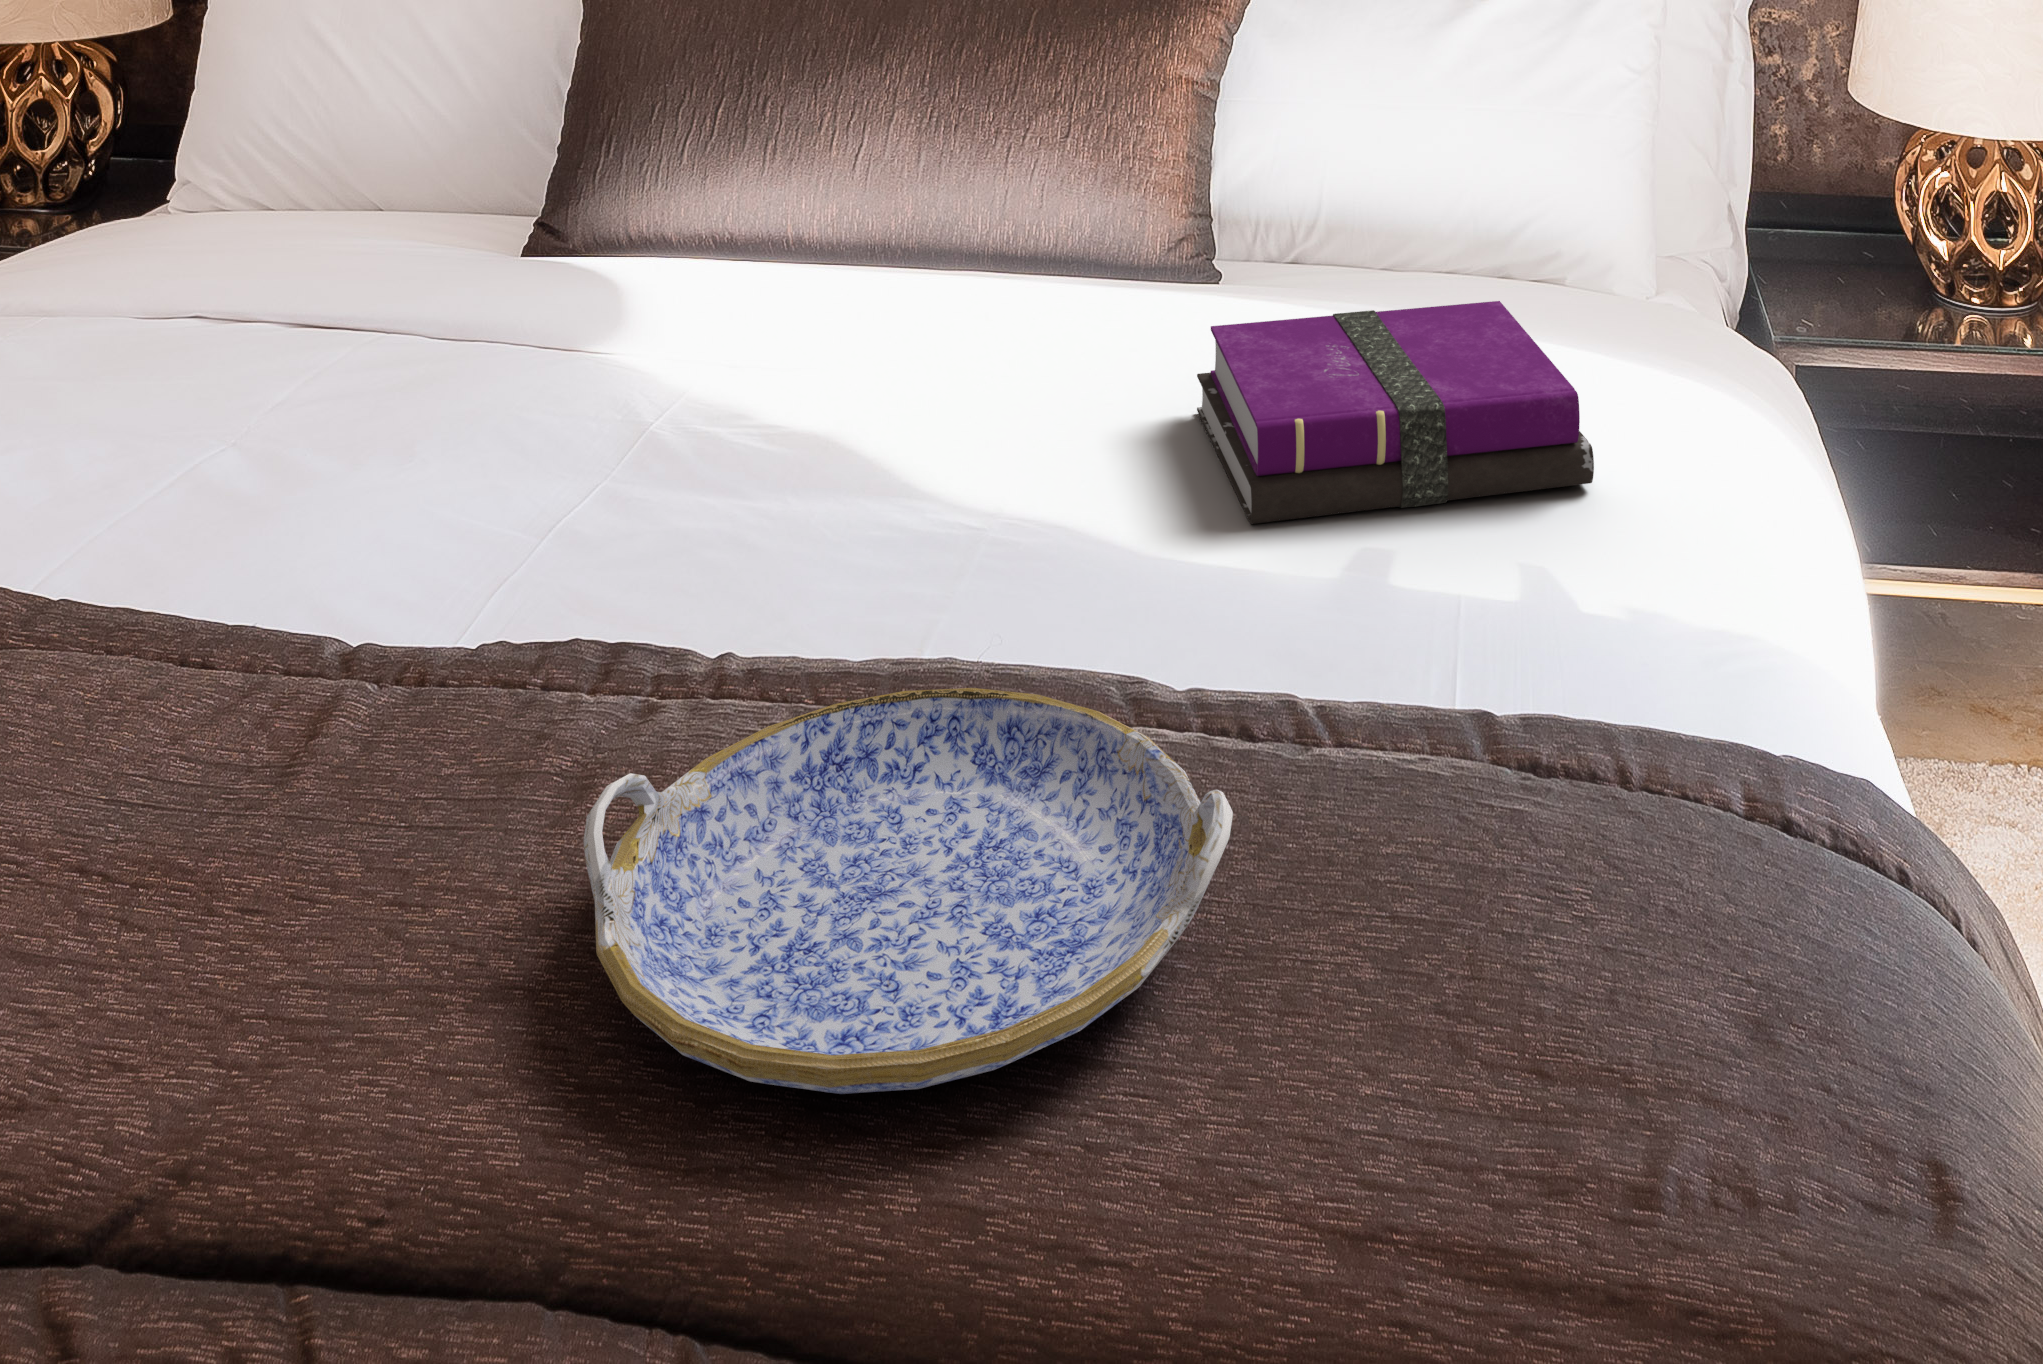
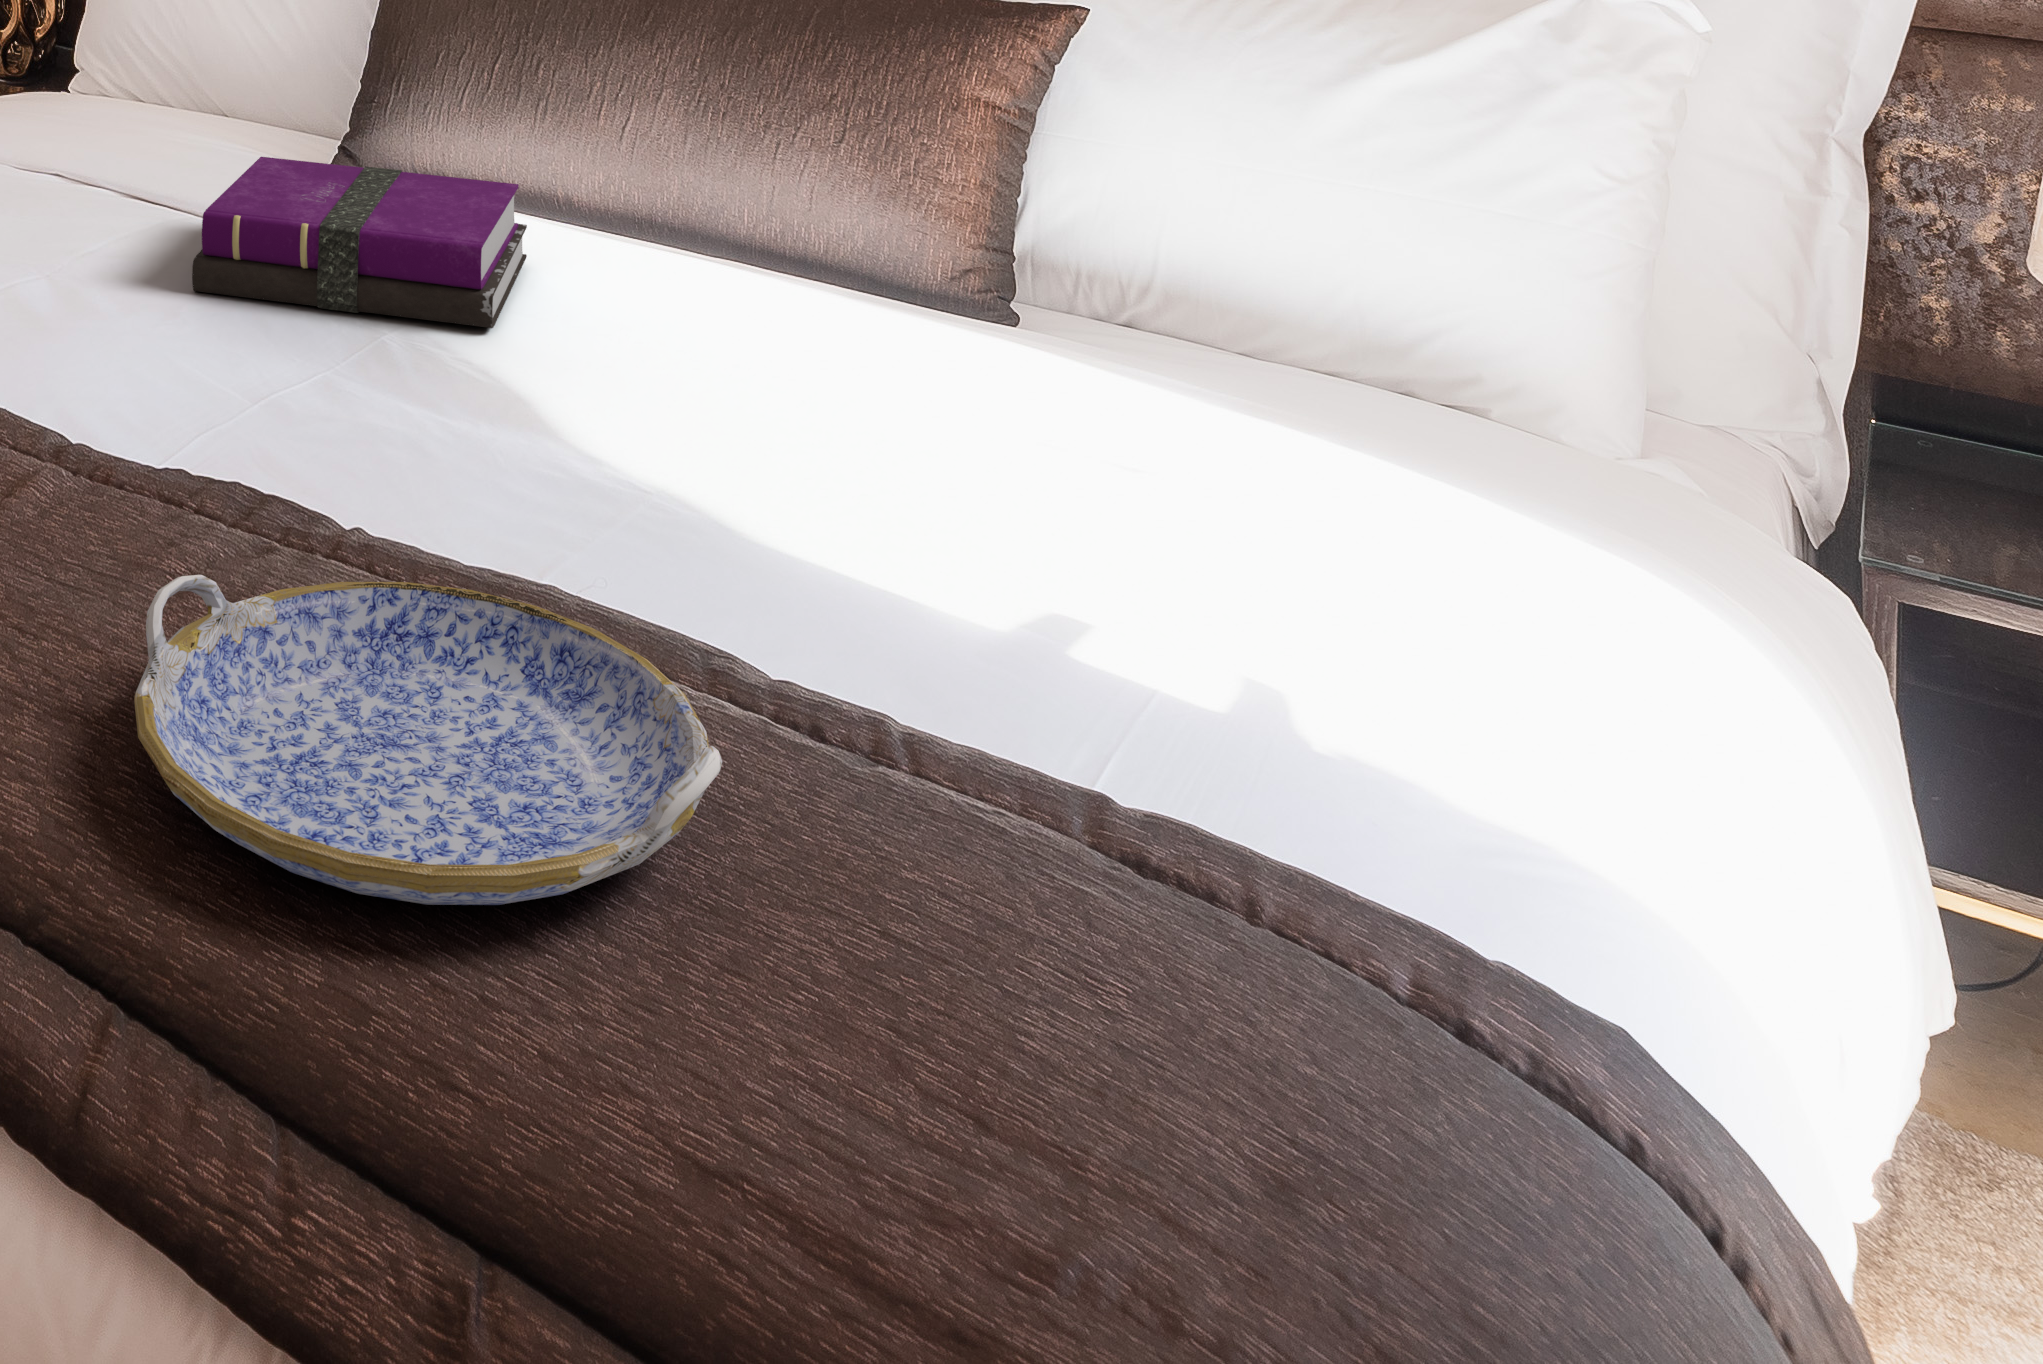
notebook: present [1197,301,1594,524] -> present [192,157,527,328]

